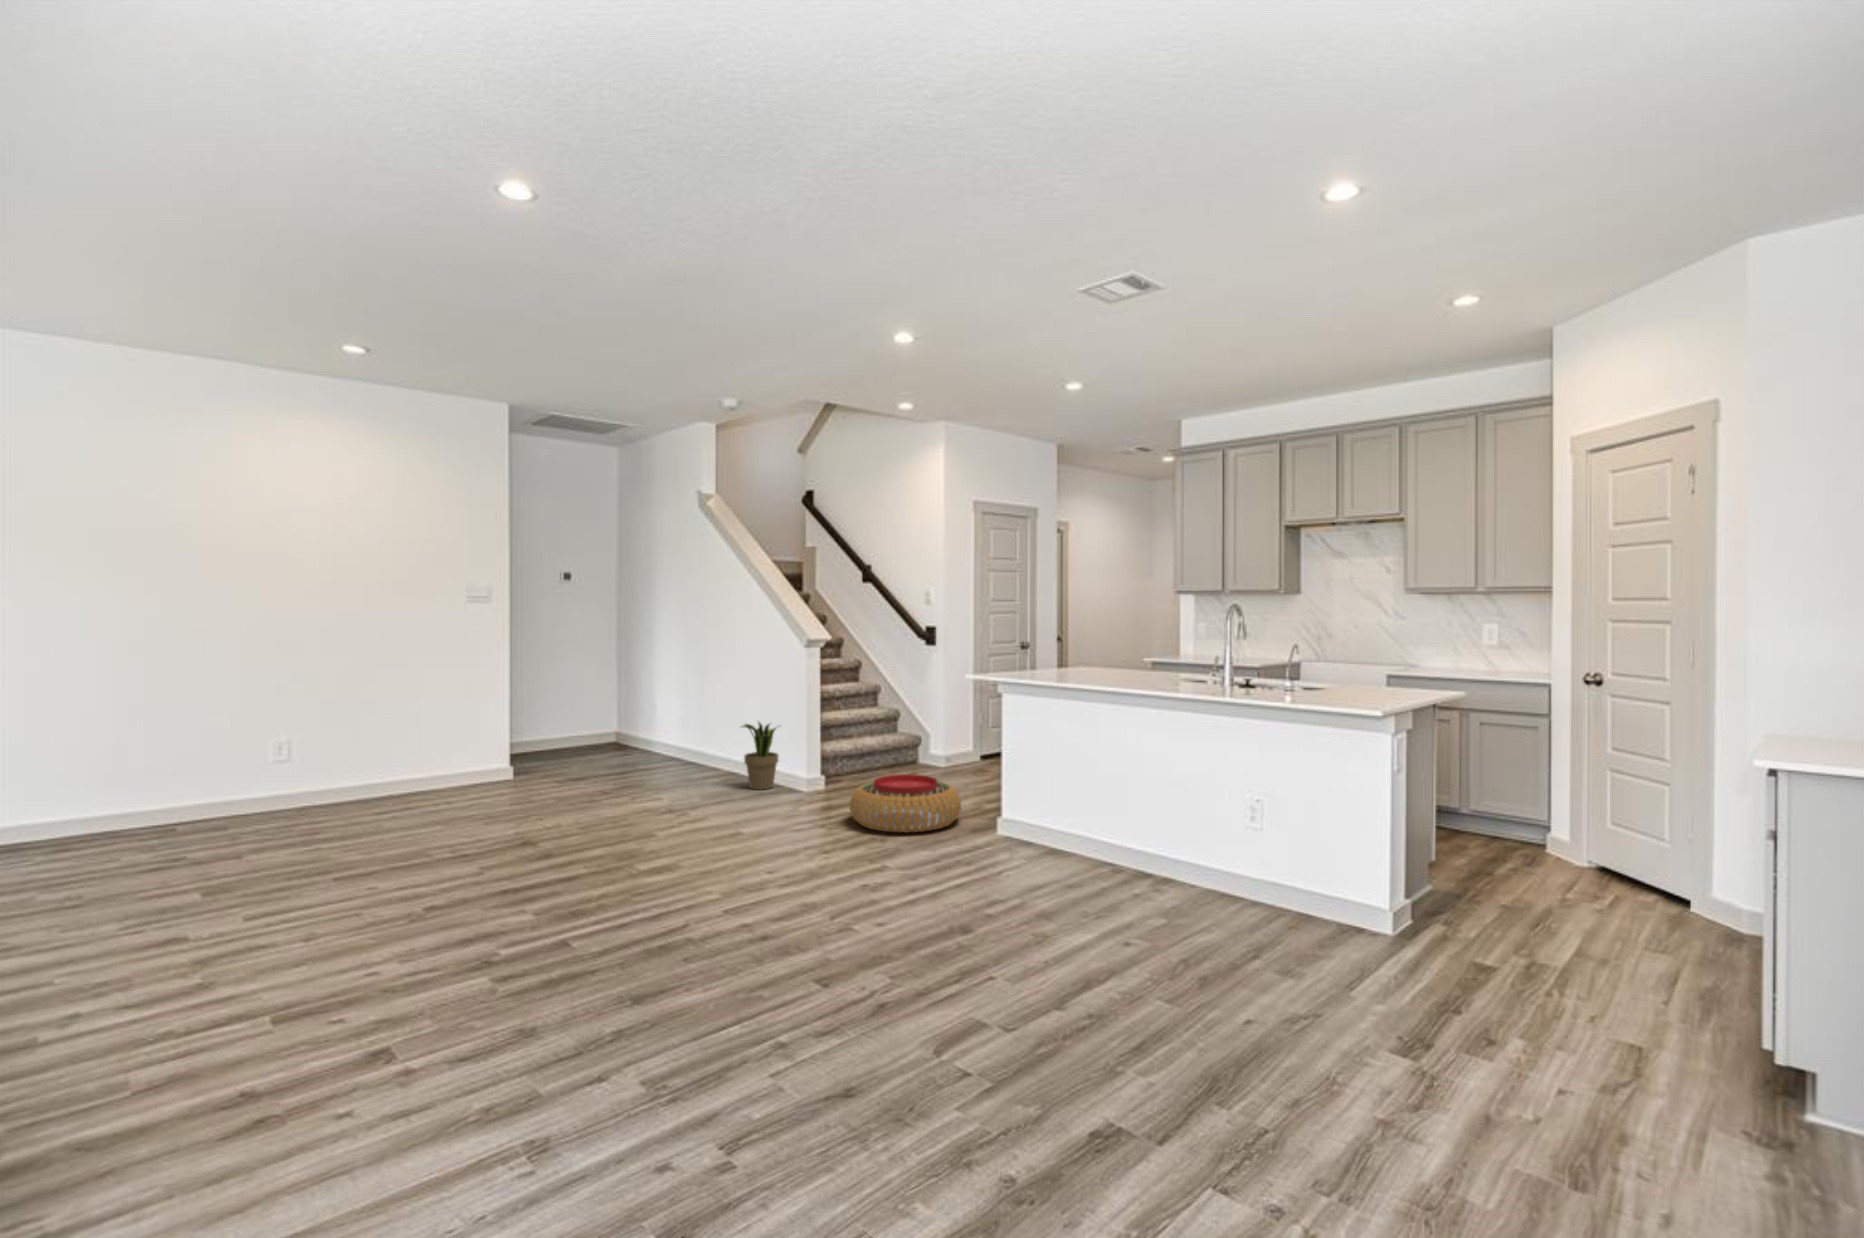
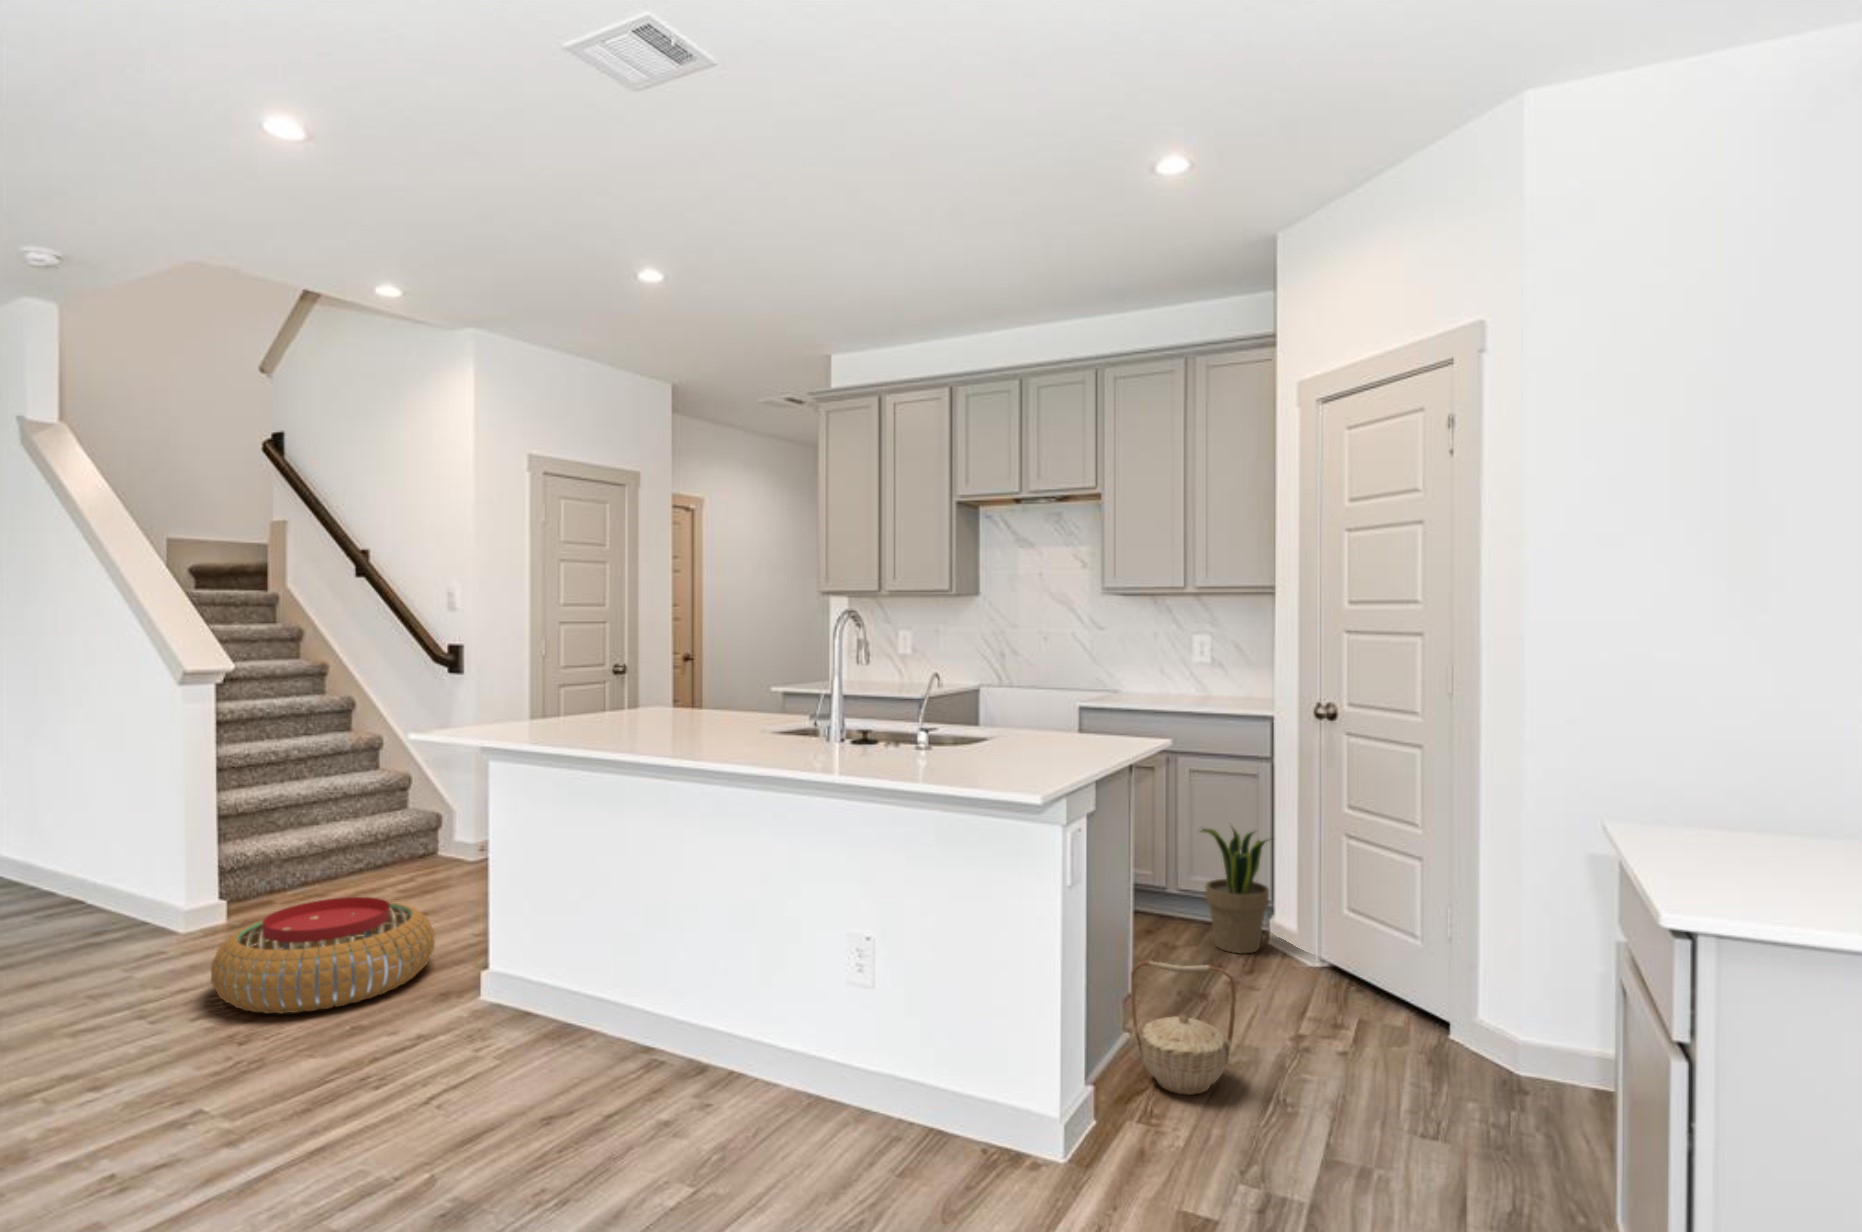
potted plant: present [743,722,779,790] -> present [1201,829,1269,953]
basket: none [1435,832,1513,917] -> present [1131,961,1236,1095]

